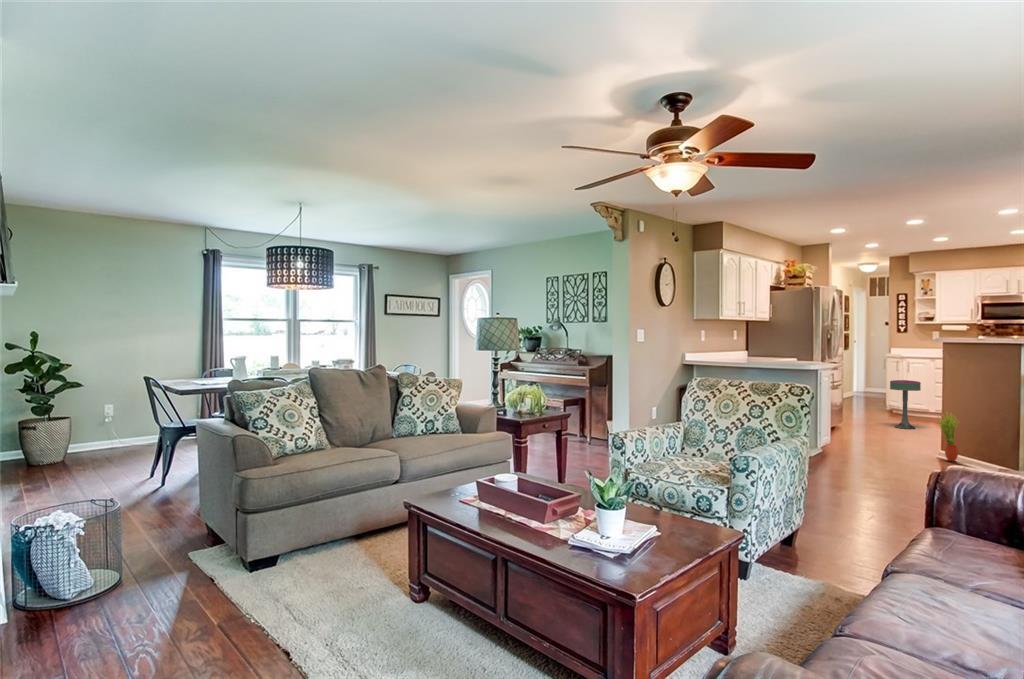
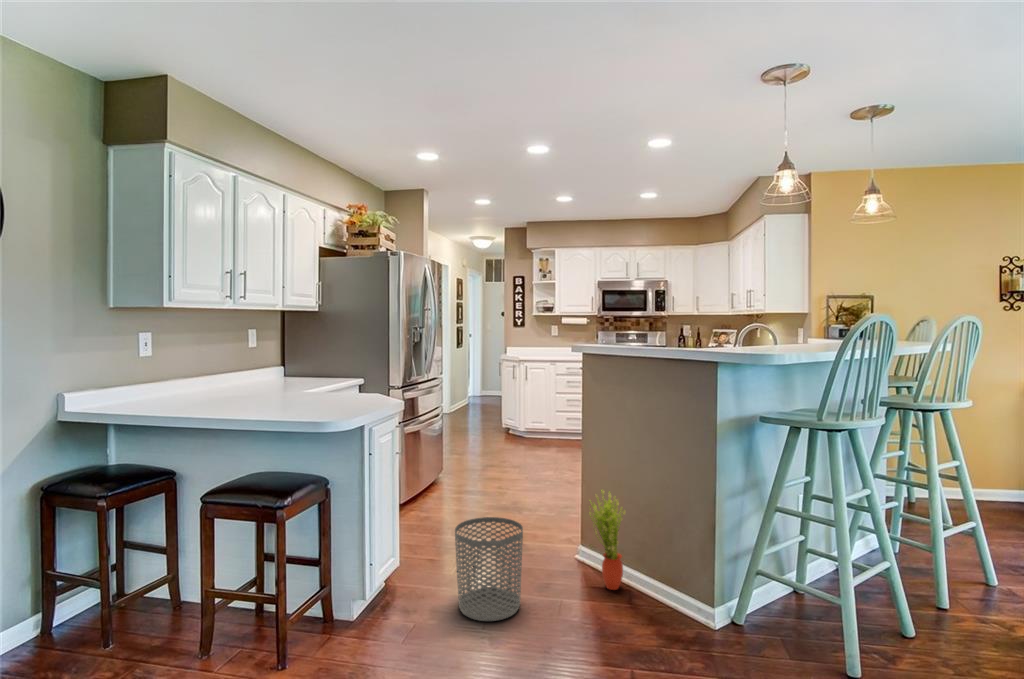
bar stool: present [890,380,921,429] -> none [508,400,546,473]
waste bin: none [859,418,896,459] -> present [455,517,523,621]

